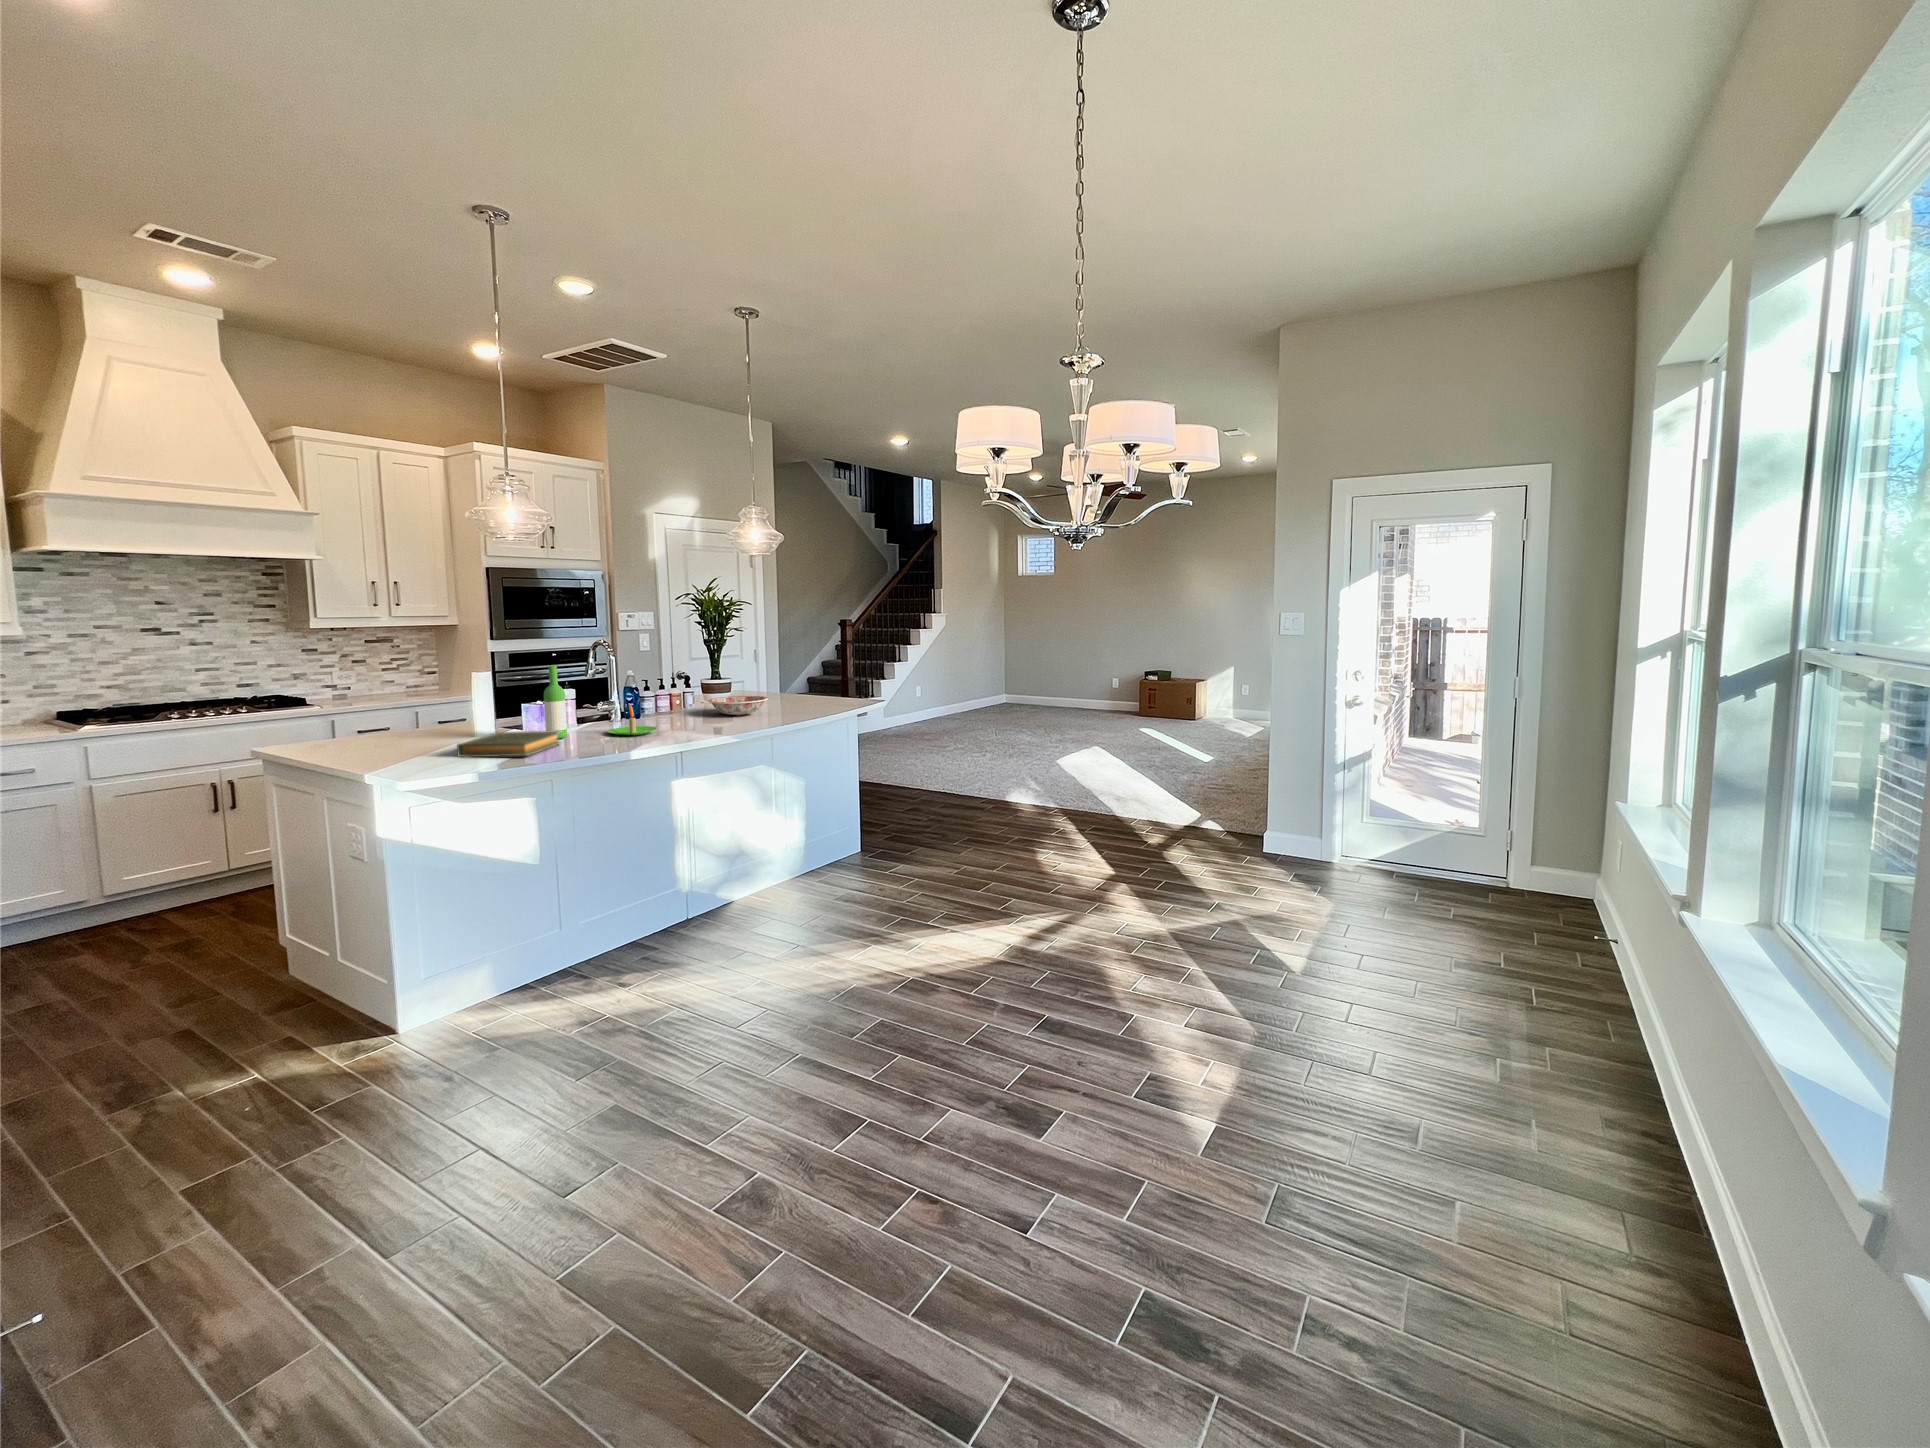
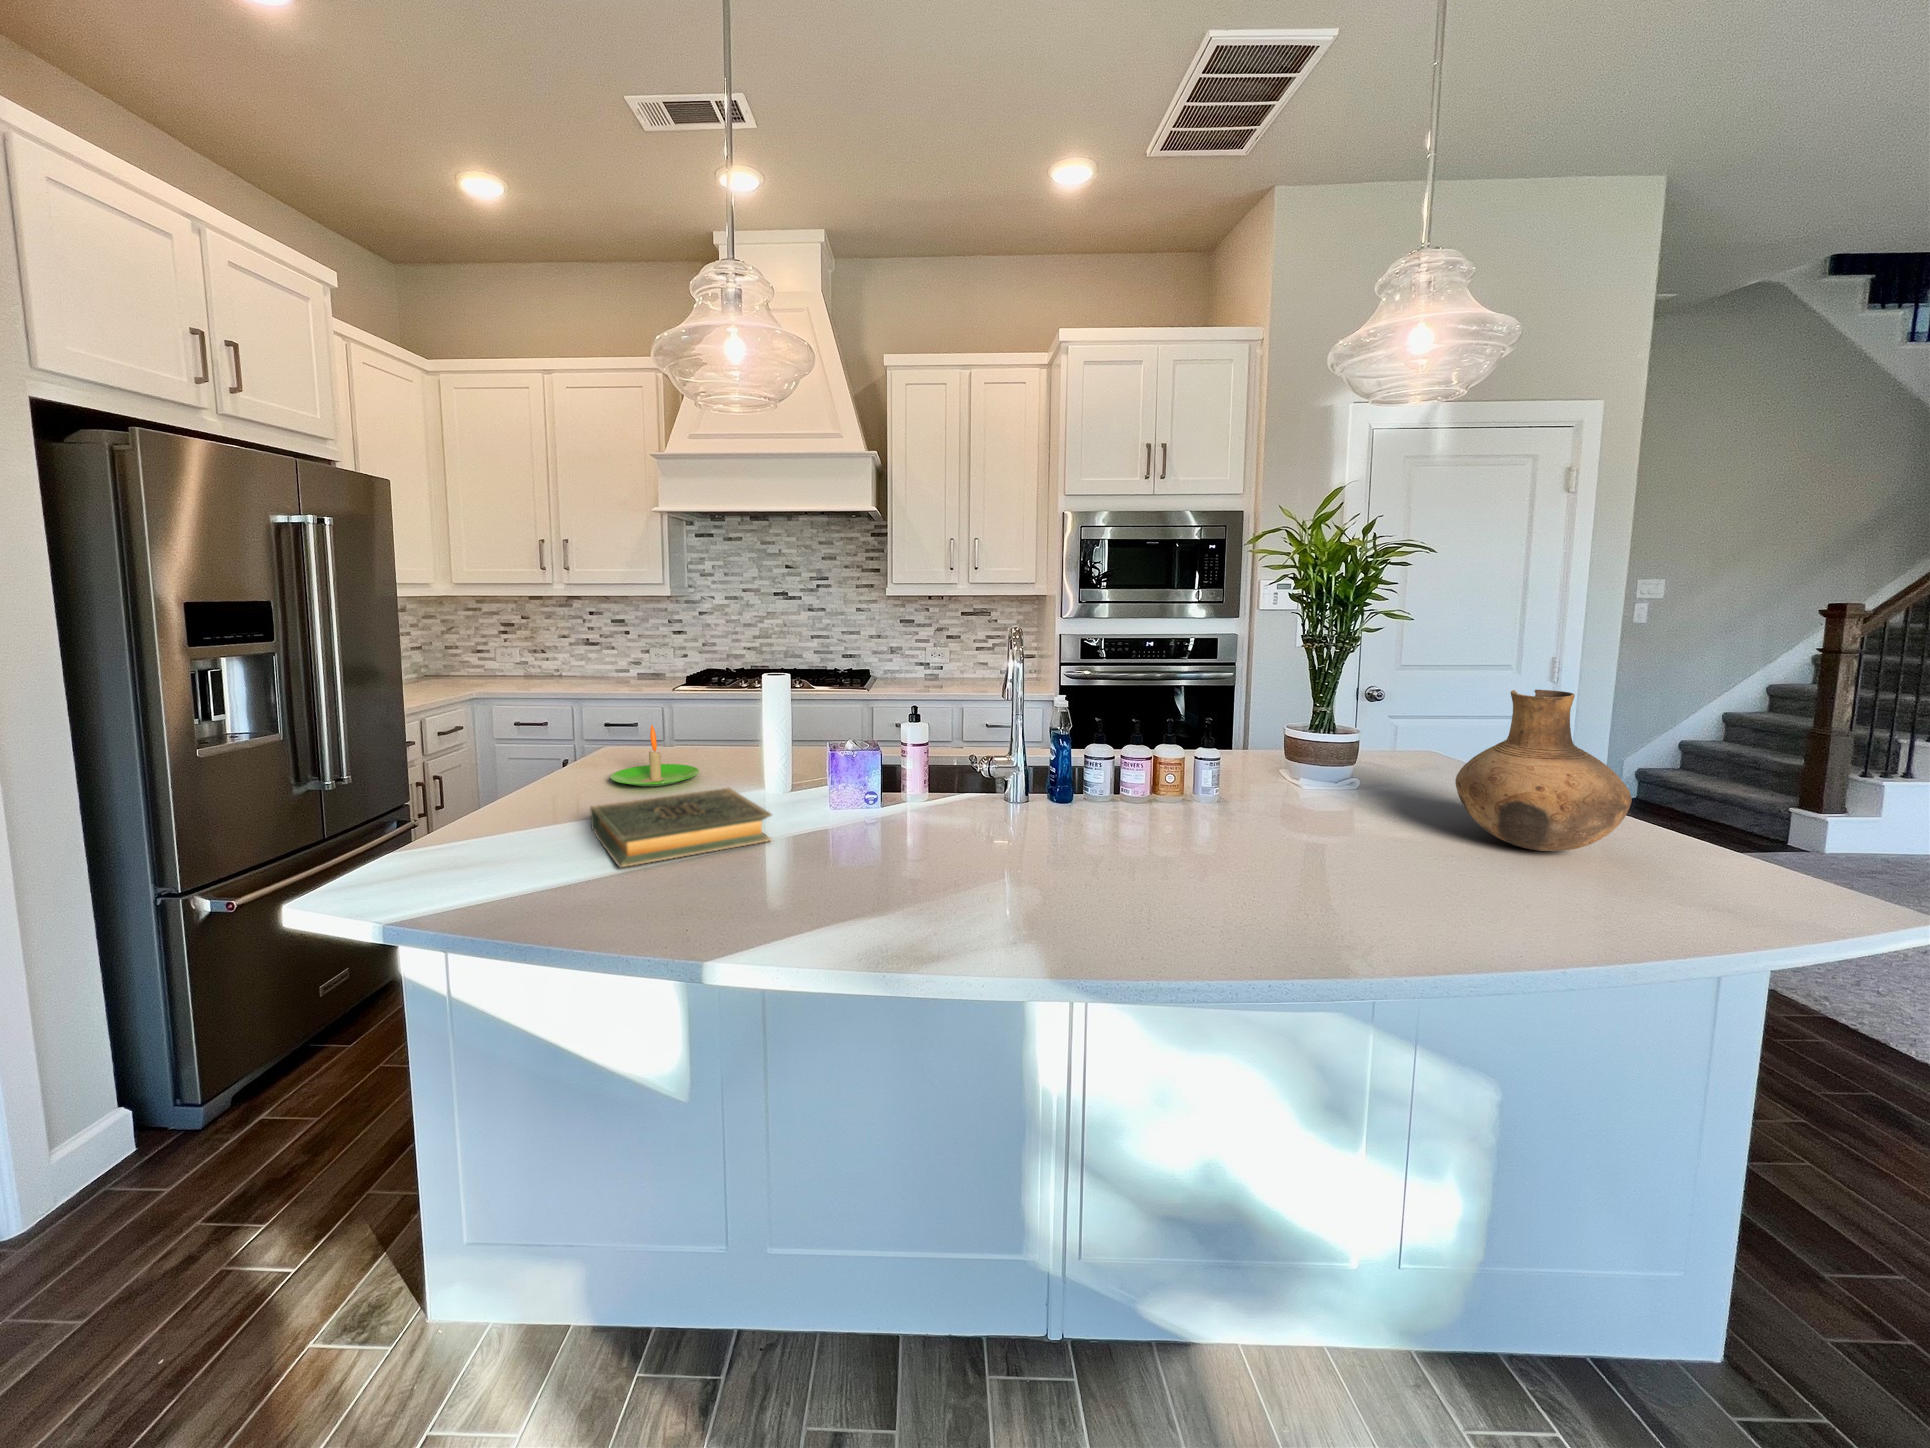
vase: none [782,653,831,707] -> present [1455,690,1632,851]
wine bottle: present [544,666,567,739] -> none [797,672,836,822]
ceramic bowl: present [708,696,768,715] -> none [1214,777,1378,838]
candle: present [607,704,658,736] -> present [610,725,699,786]

